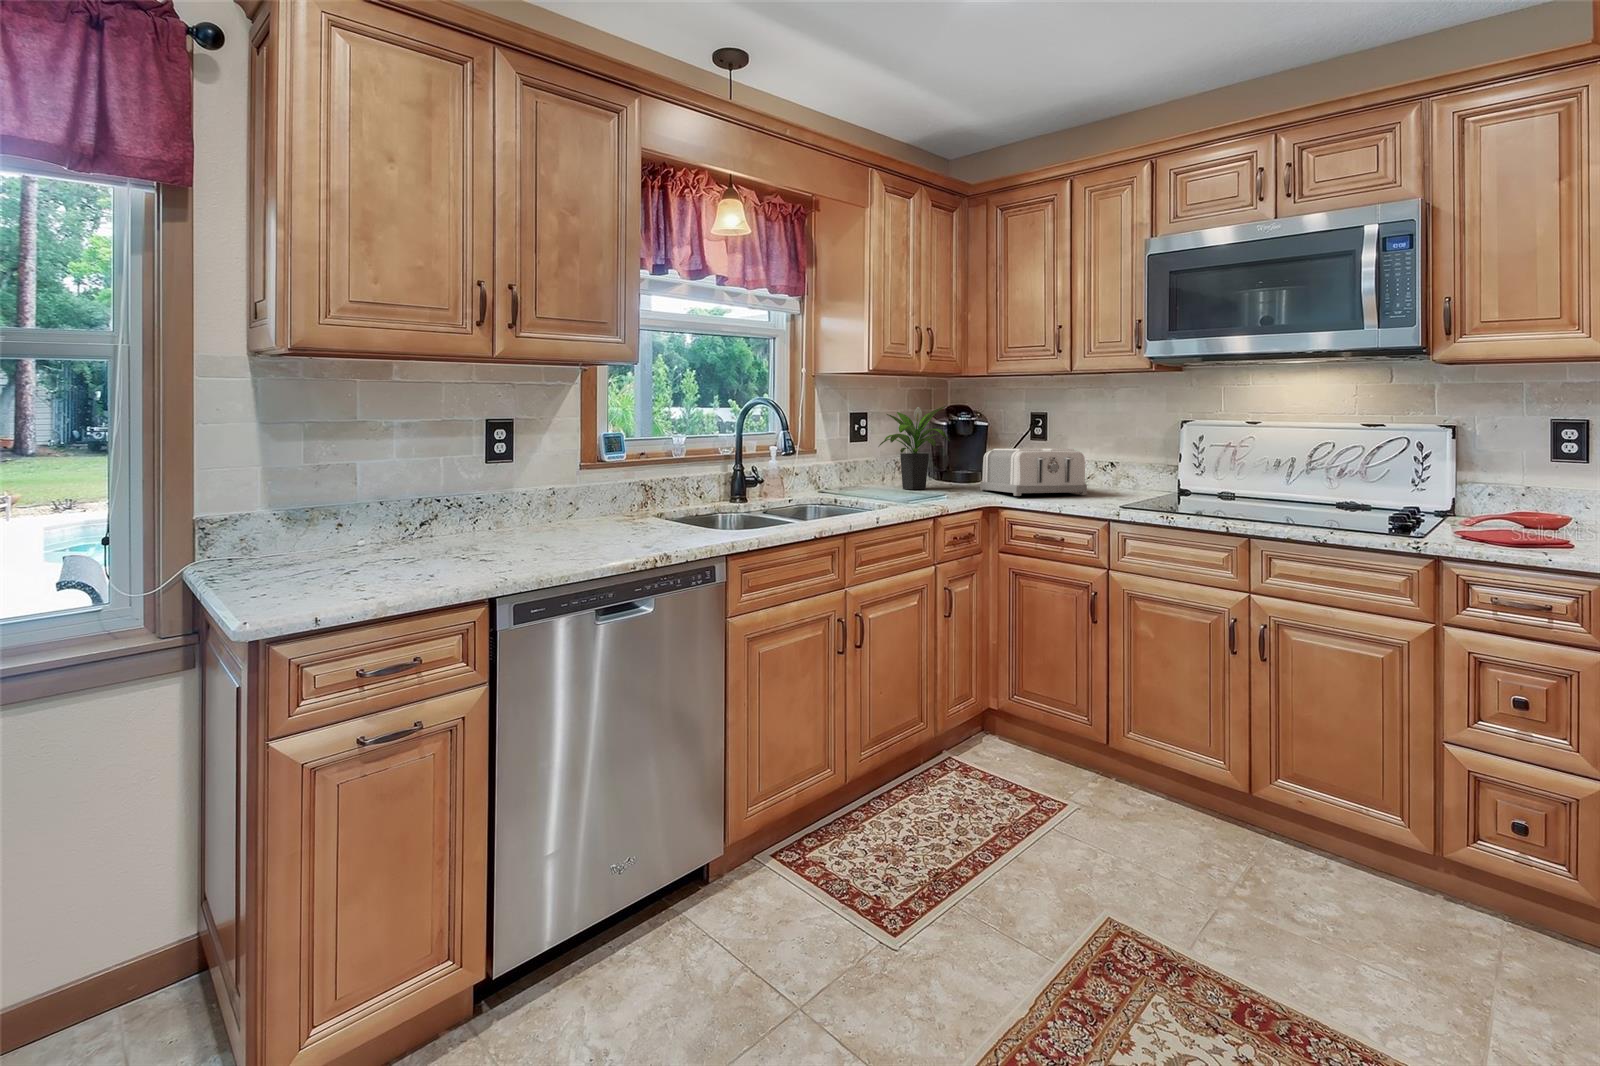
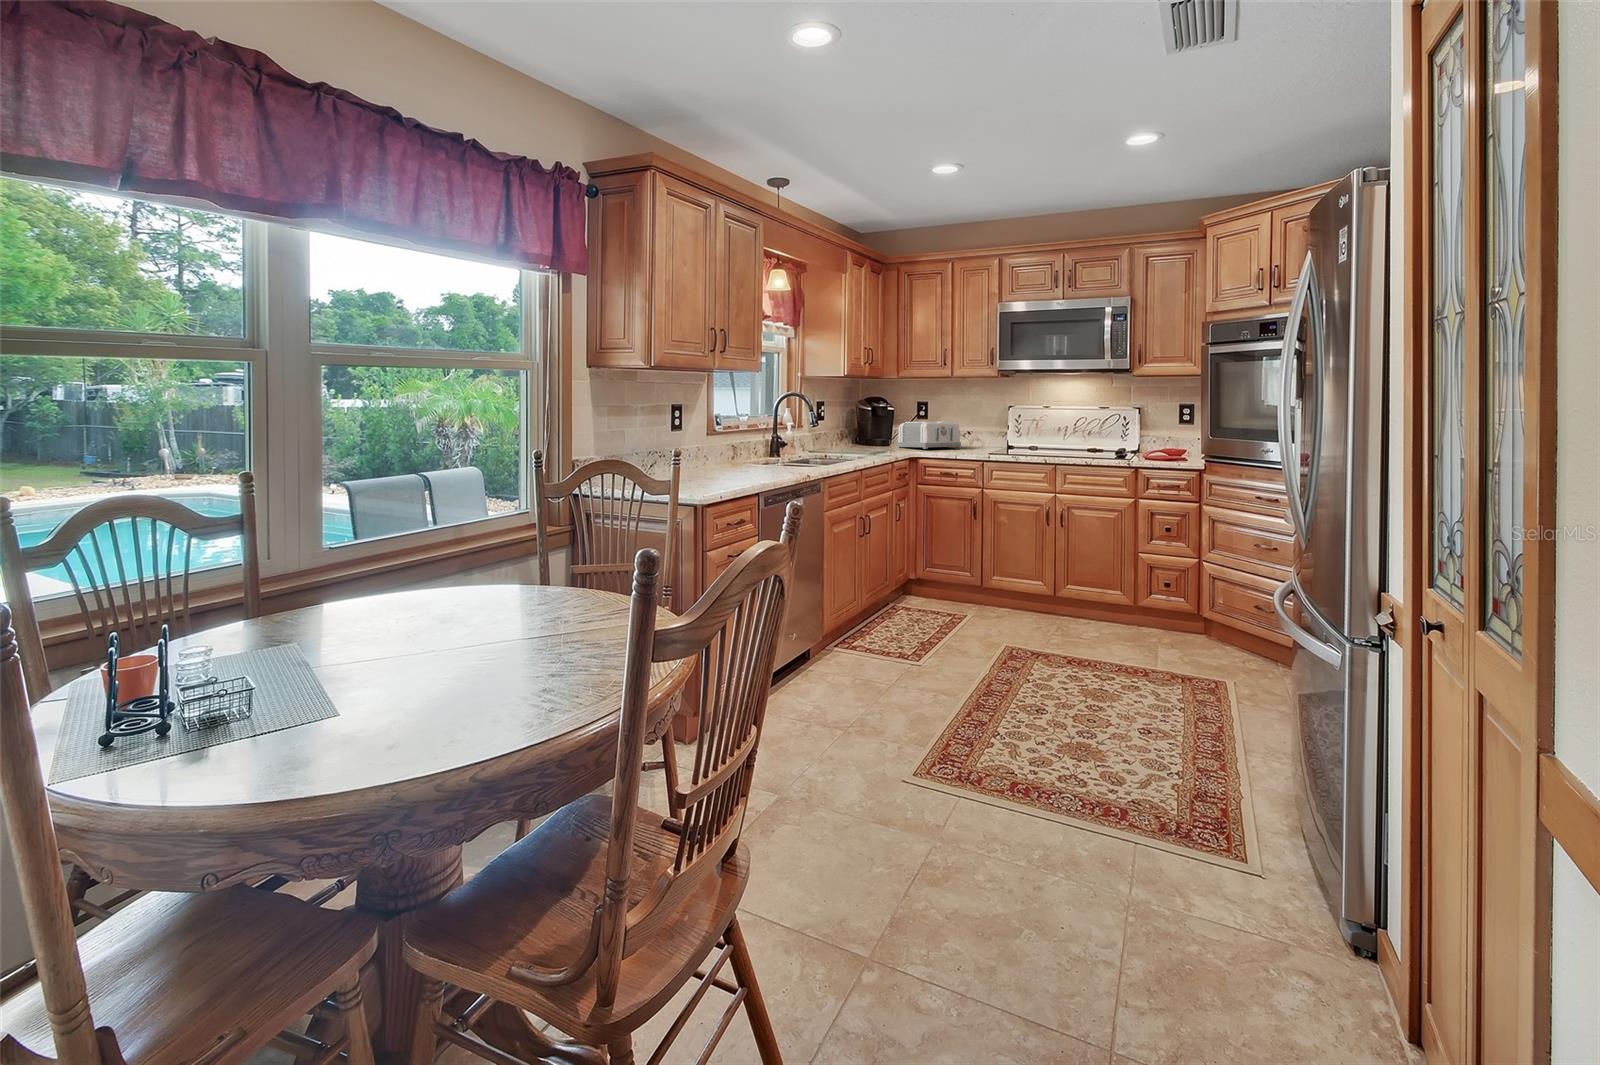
potted plant: present [879,407,949,489] -> none [834,396,879,448]

